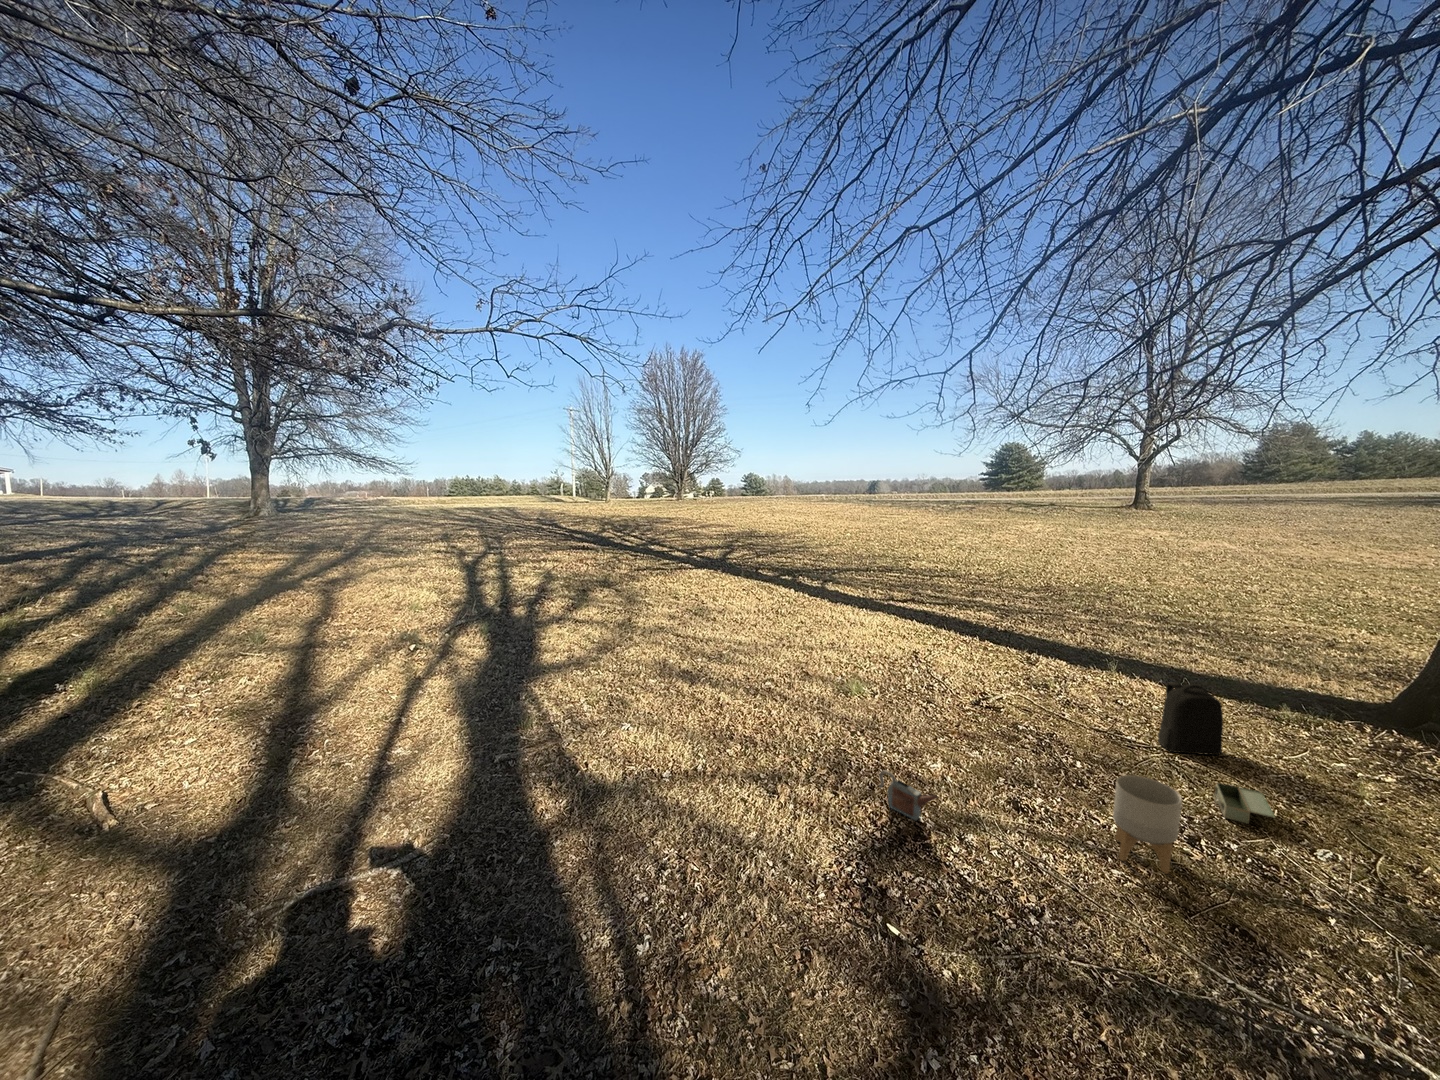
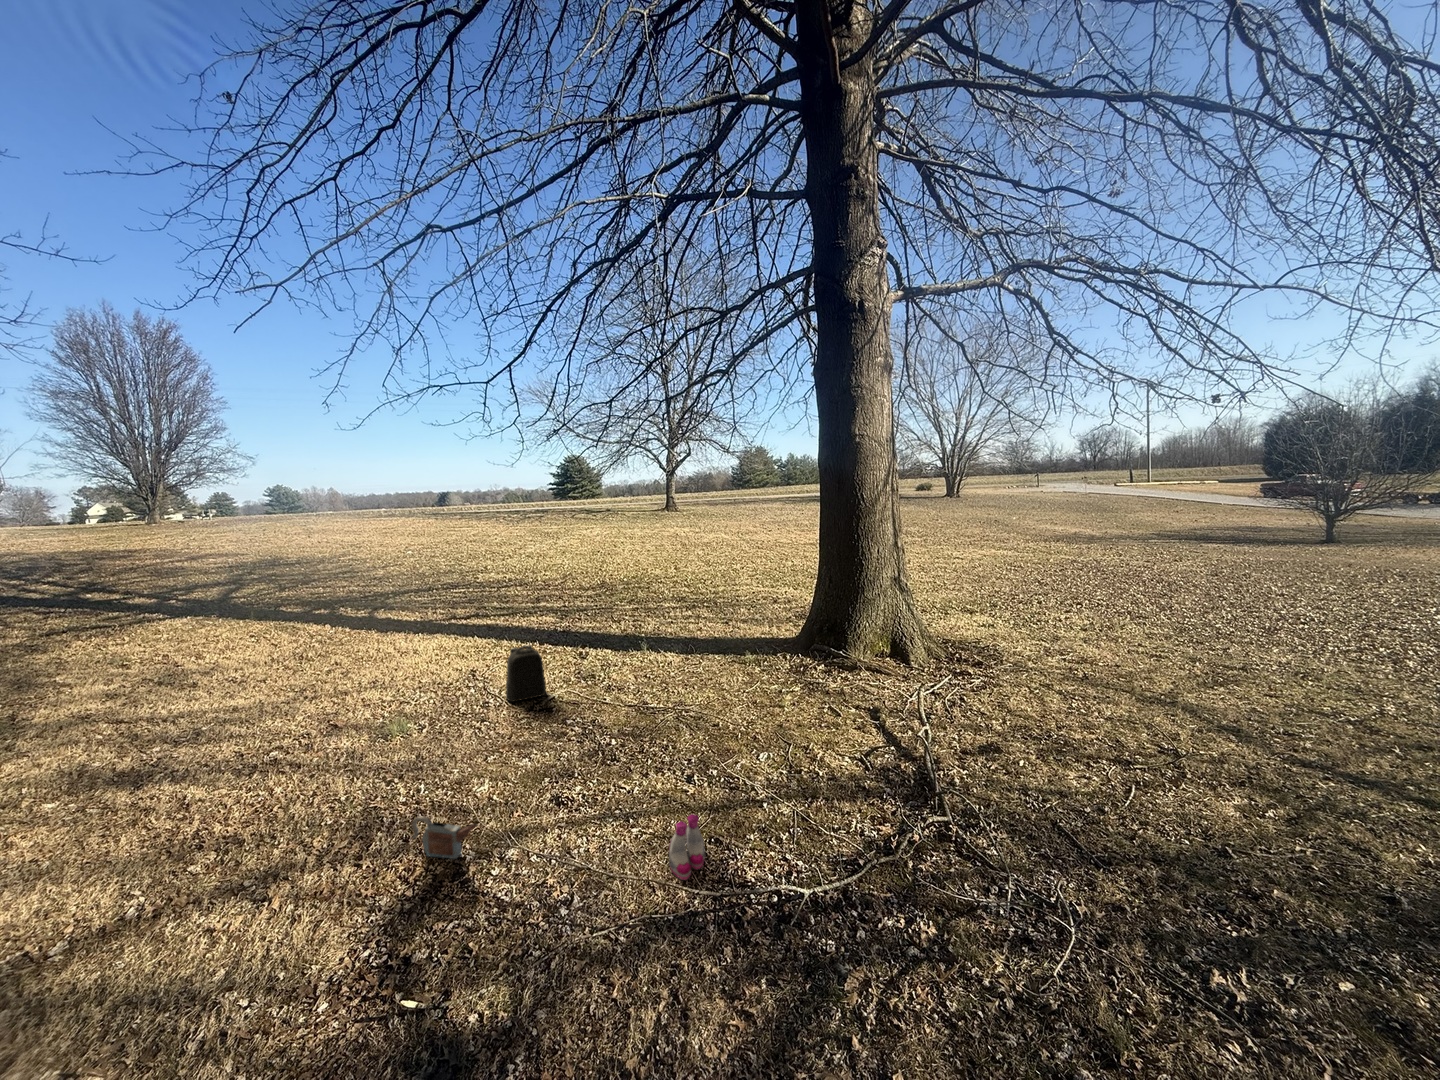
backpack: present [1158,683,1223,755] -> present [506,645,546,702]
planter: present [1113,775,1182,874] -> none [632,739,676,817]
toolbox: present [1214,783,1275,824] -> none [703,722,736,750]
boots: none [1171,887,1231,964] -> present [669,814,706,880]

